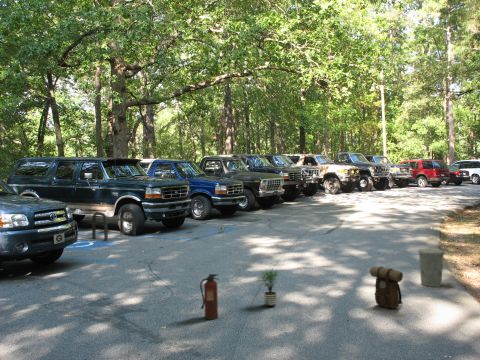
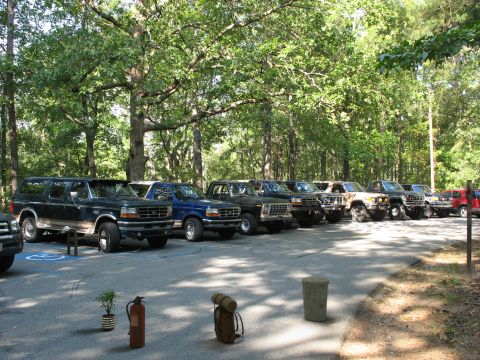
fire extinguisher: present [200,274,218,320] -> present [126,296,146,348]

